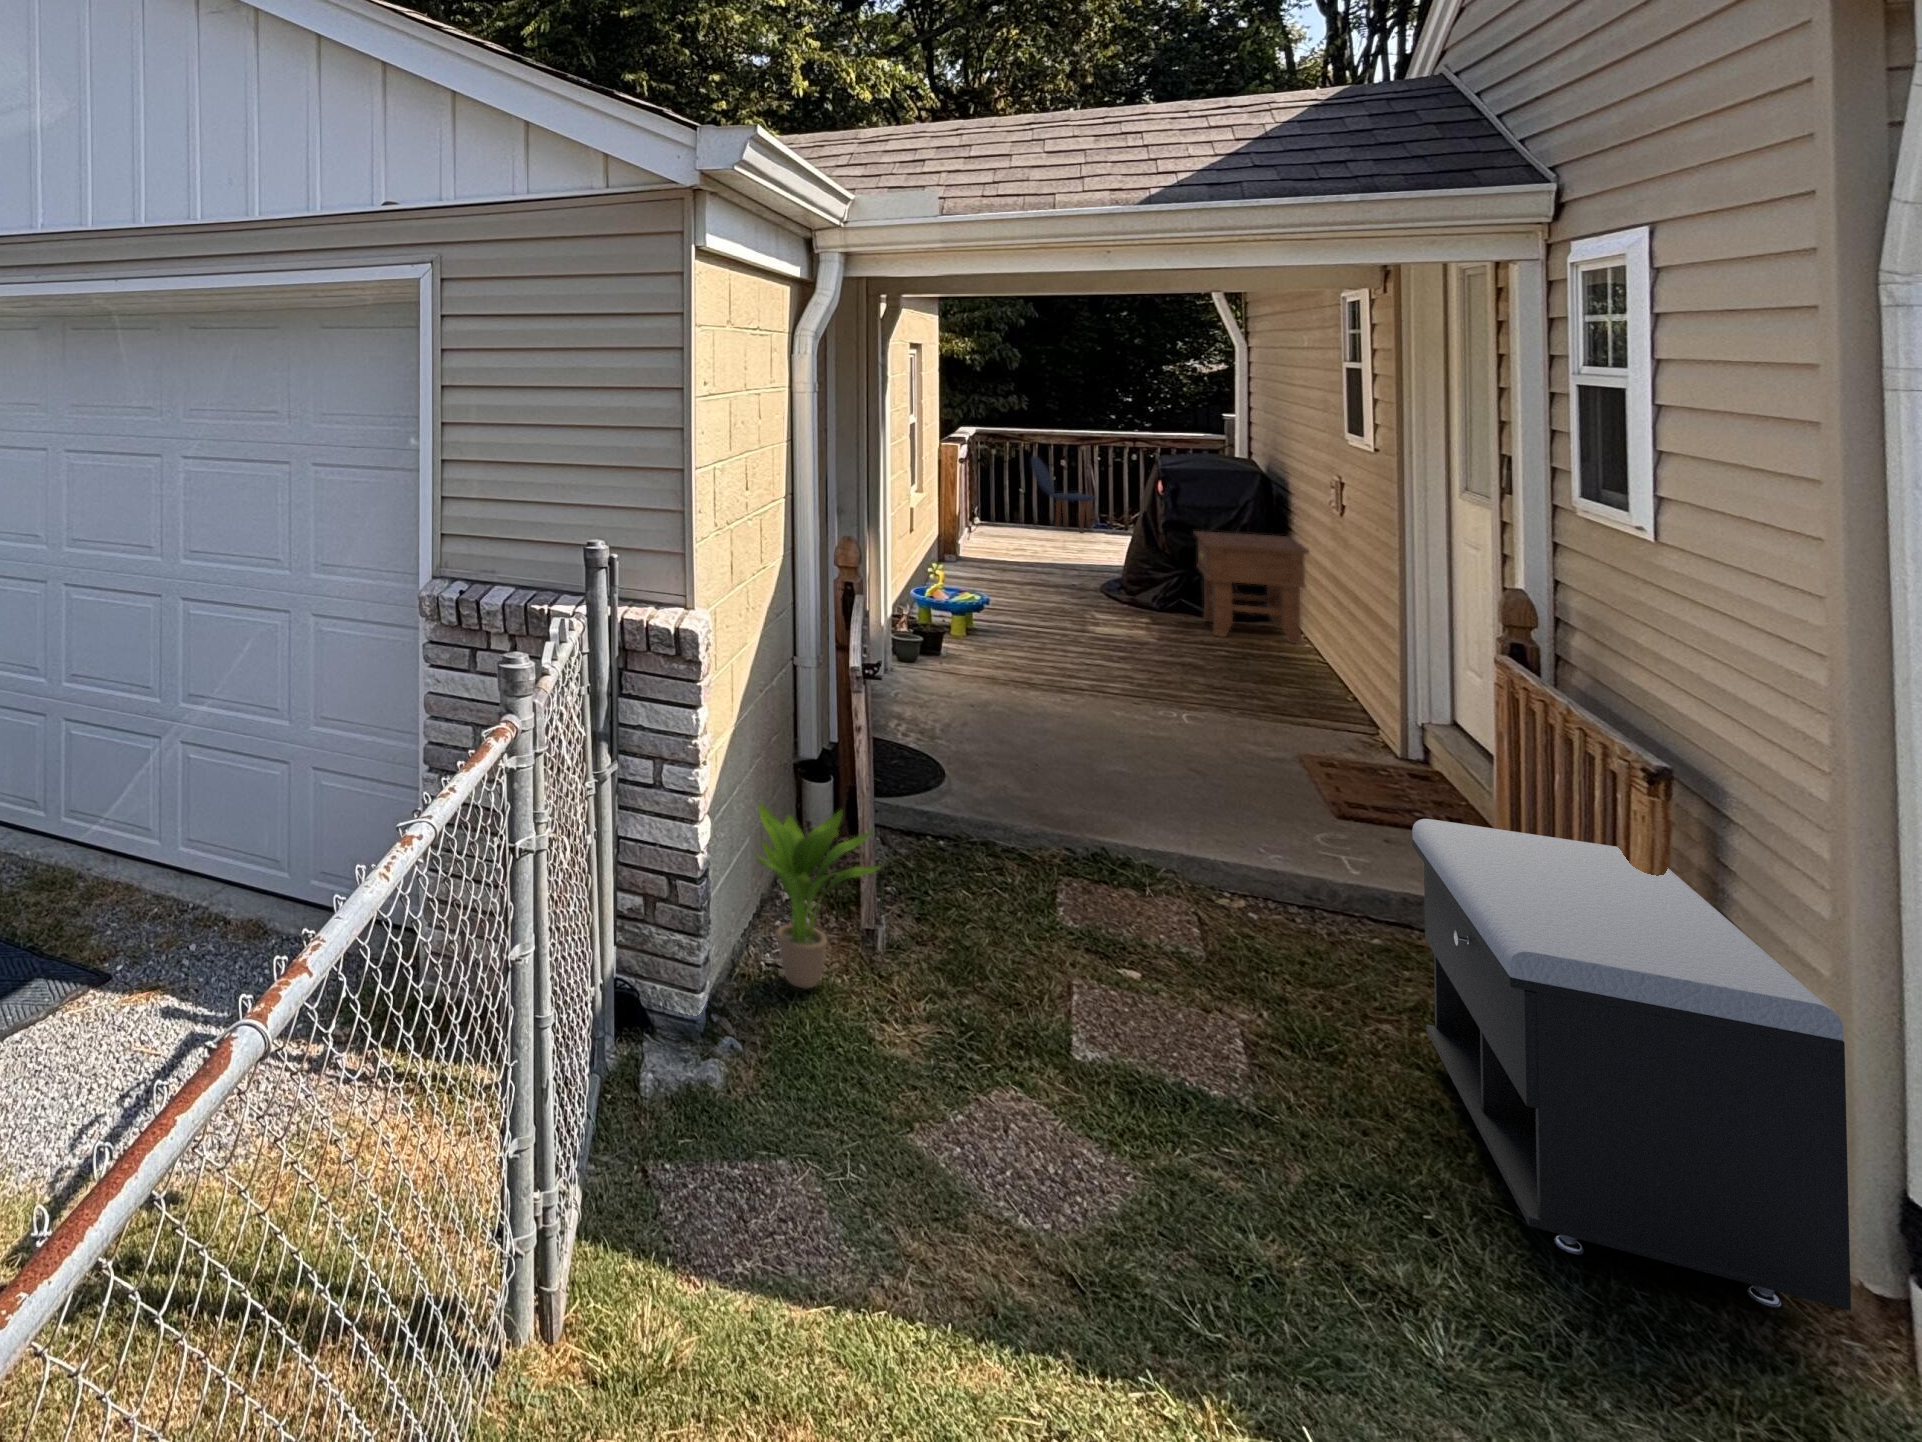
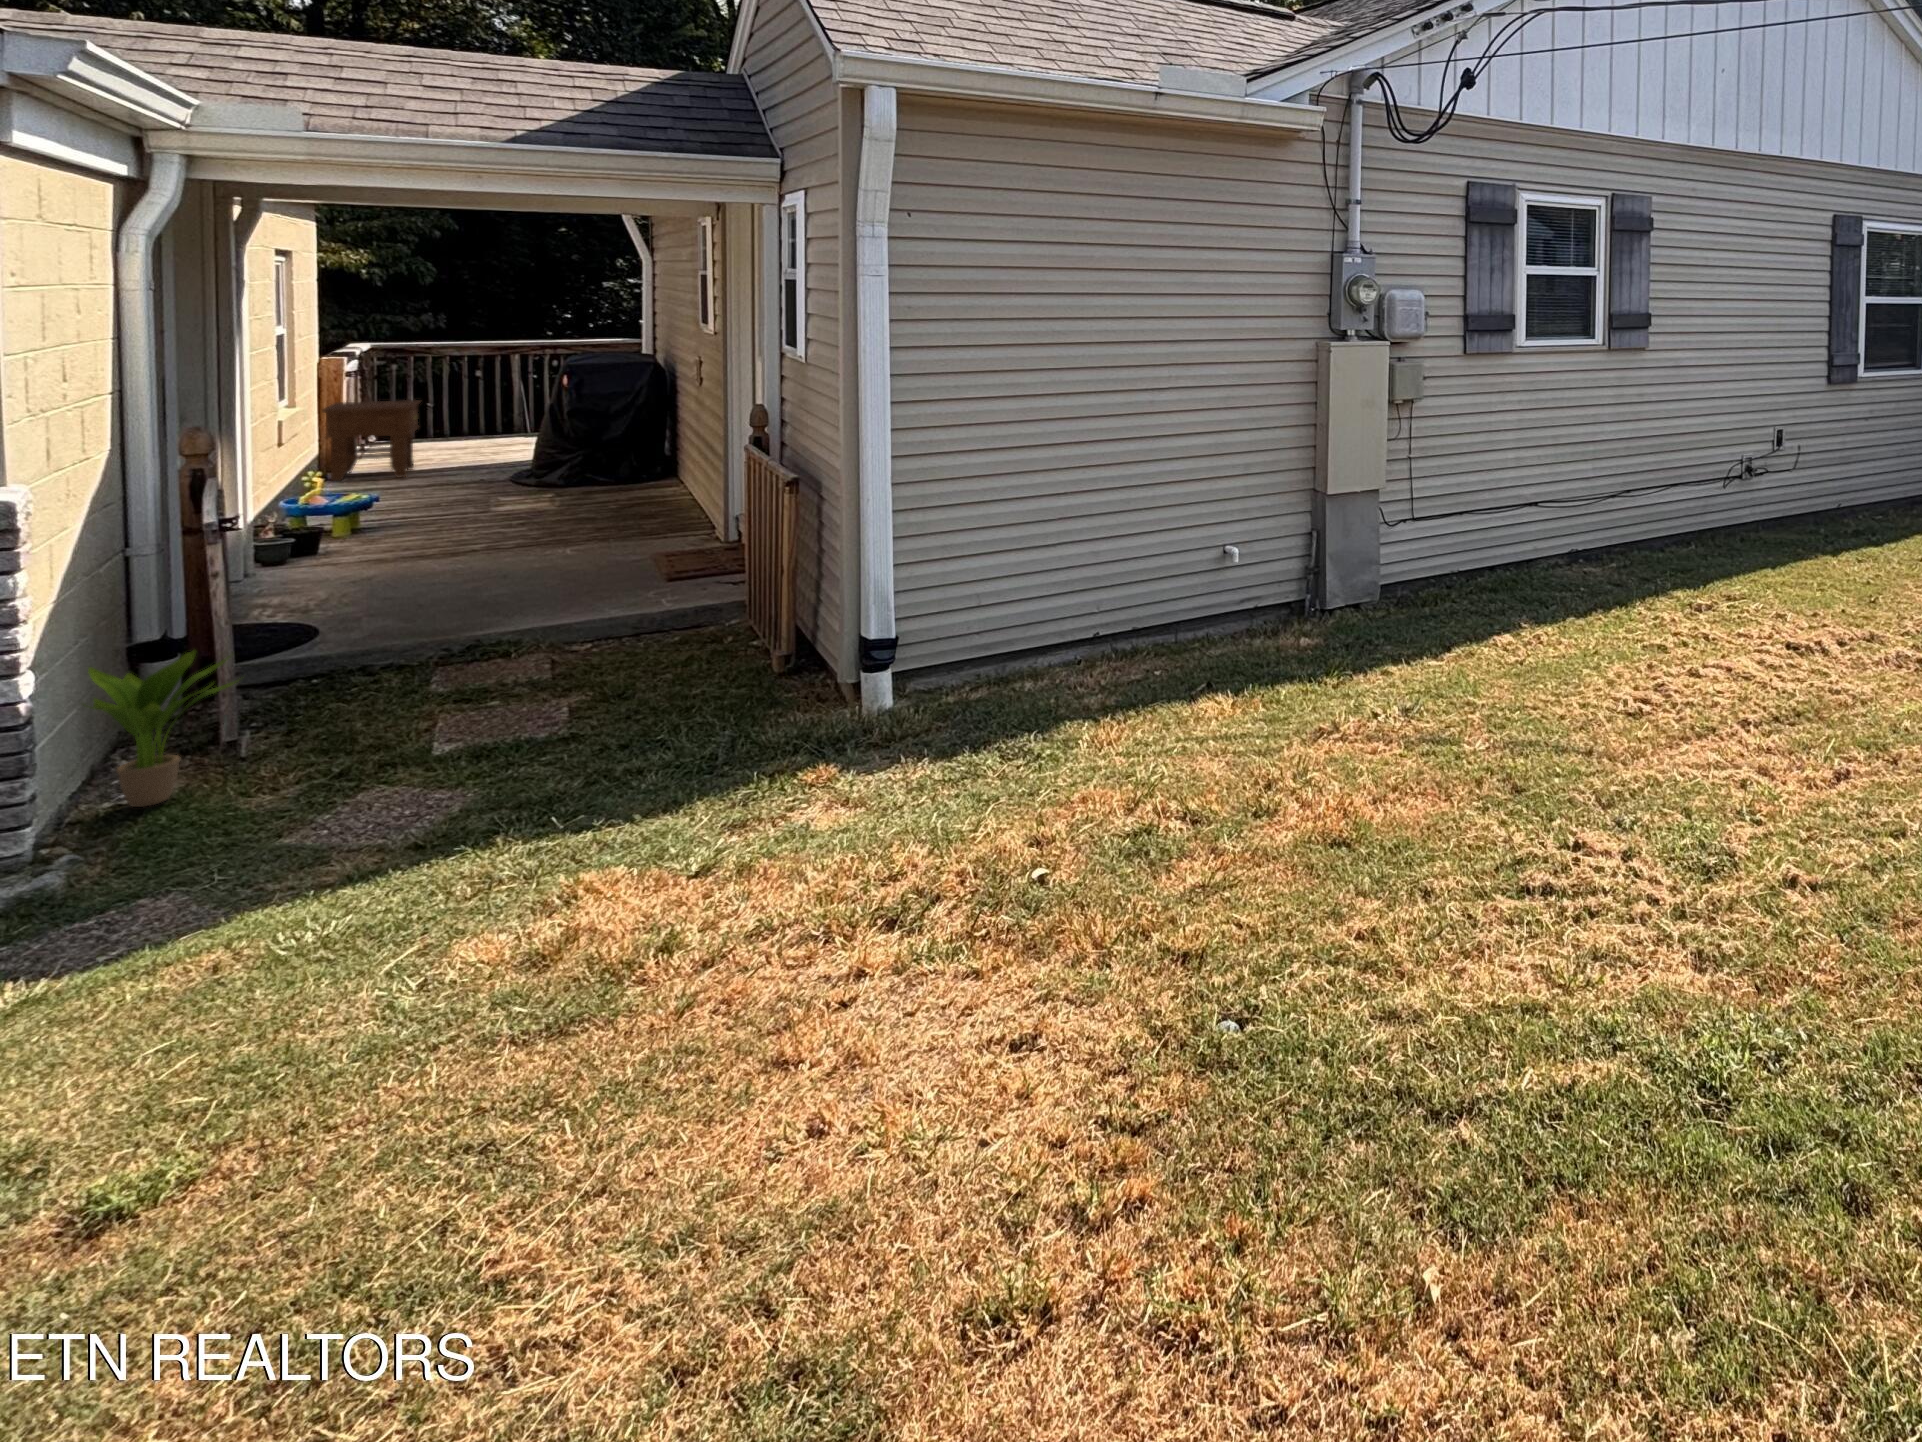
chair: present [1031,456,1096,532] -> none [438,366,514,436]
side table: present [1194,531,1309,644] -> present [322,400,420,481]
storage bench: present [1412,819,1851,1311] -> none [674,531,835,728]

